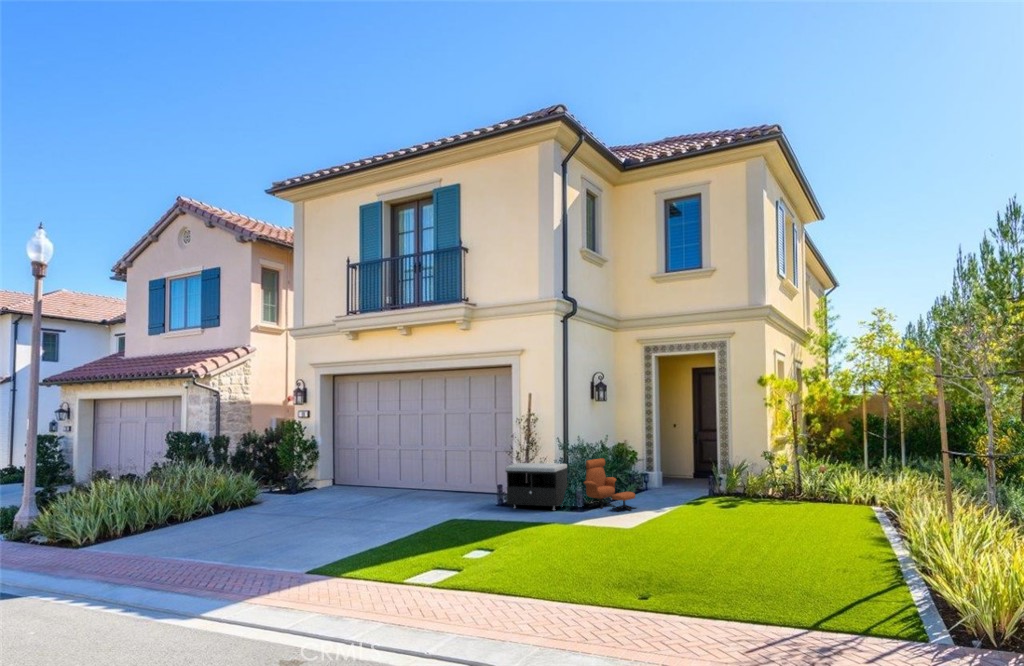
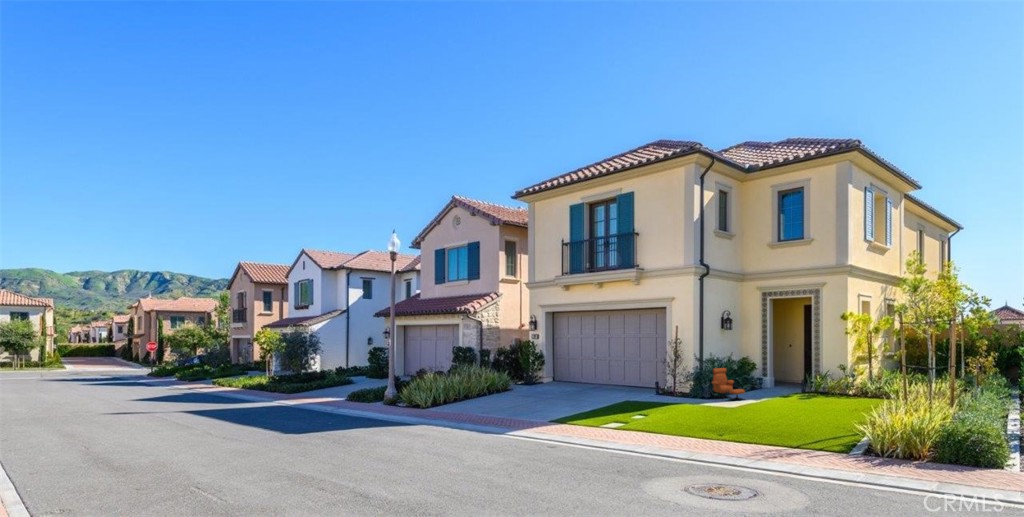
storage bench: present [505,463,568,510] -> none [661,370,703,399]

